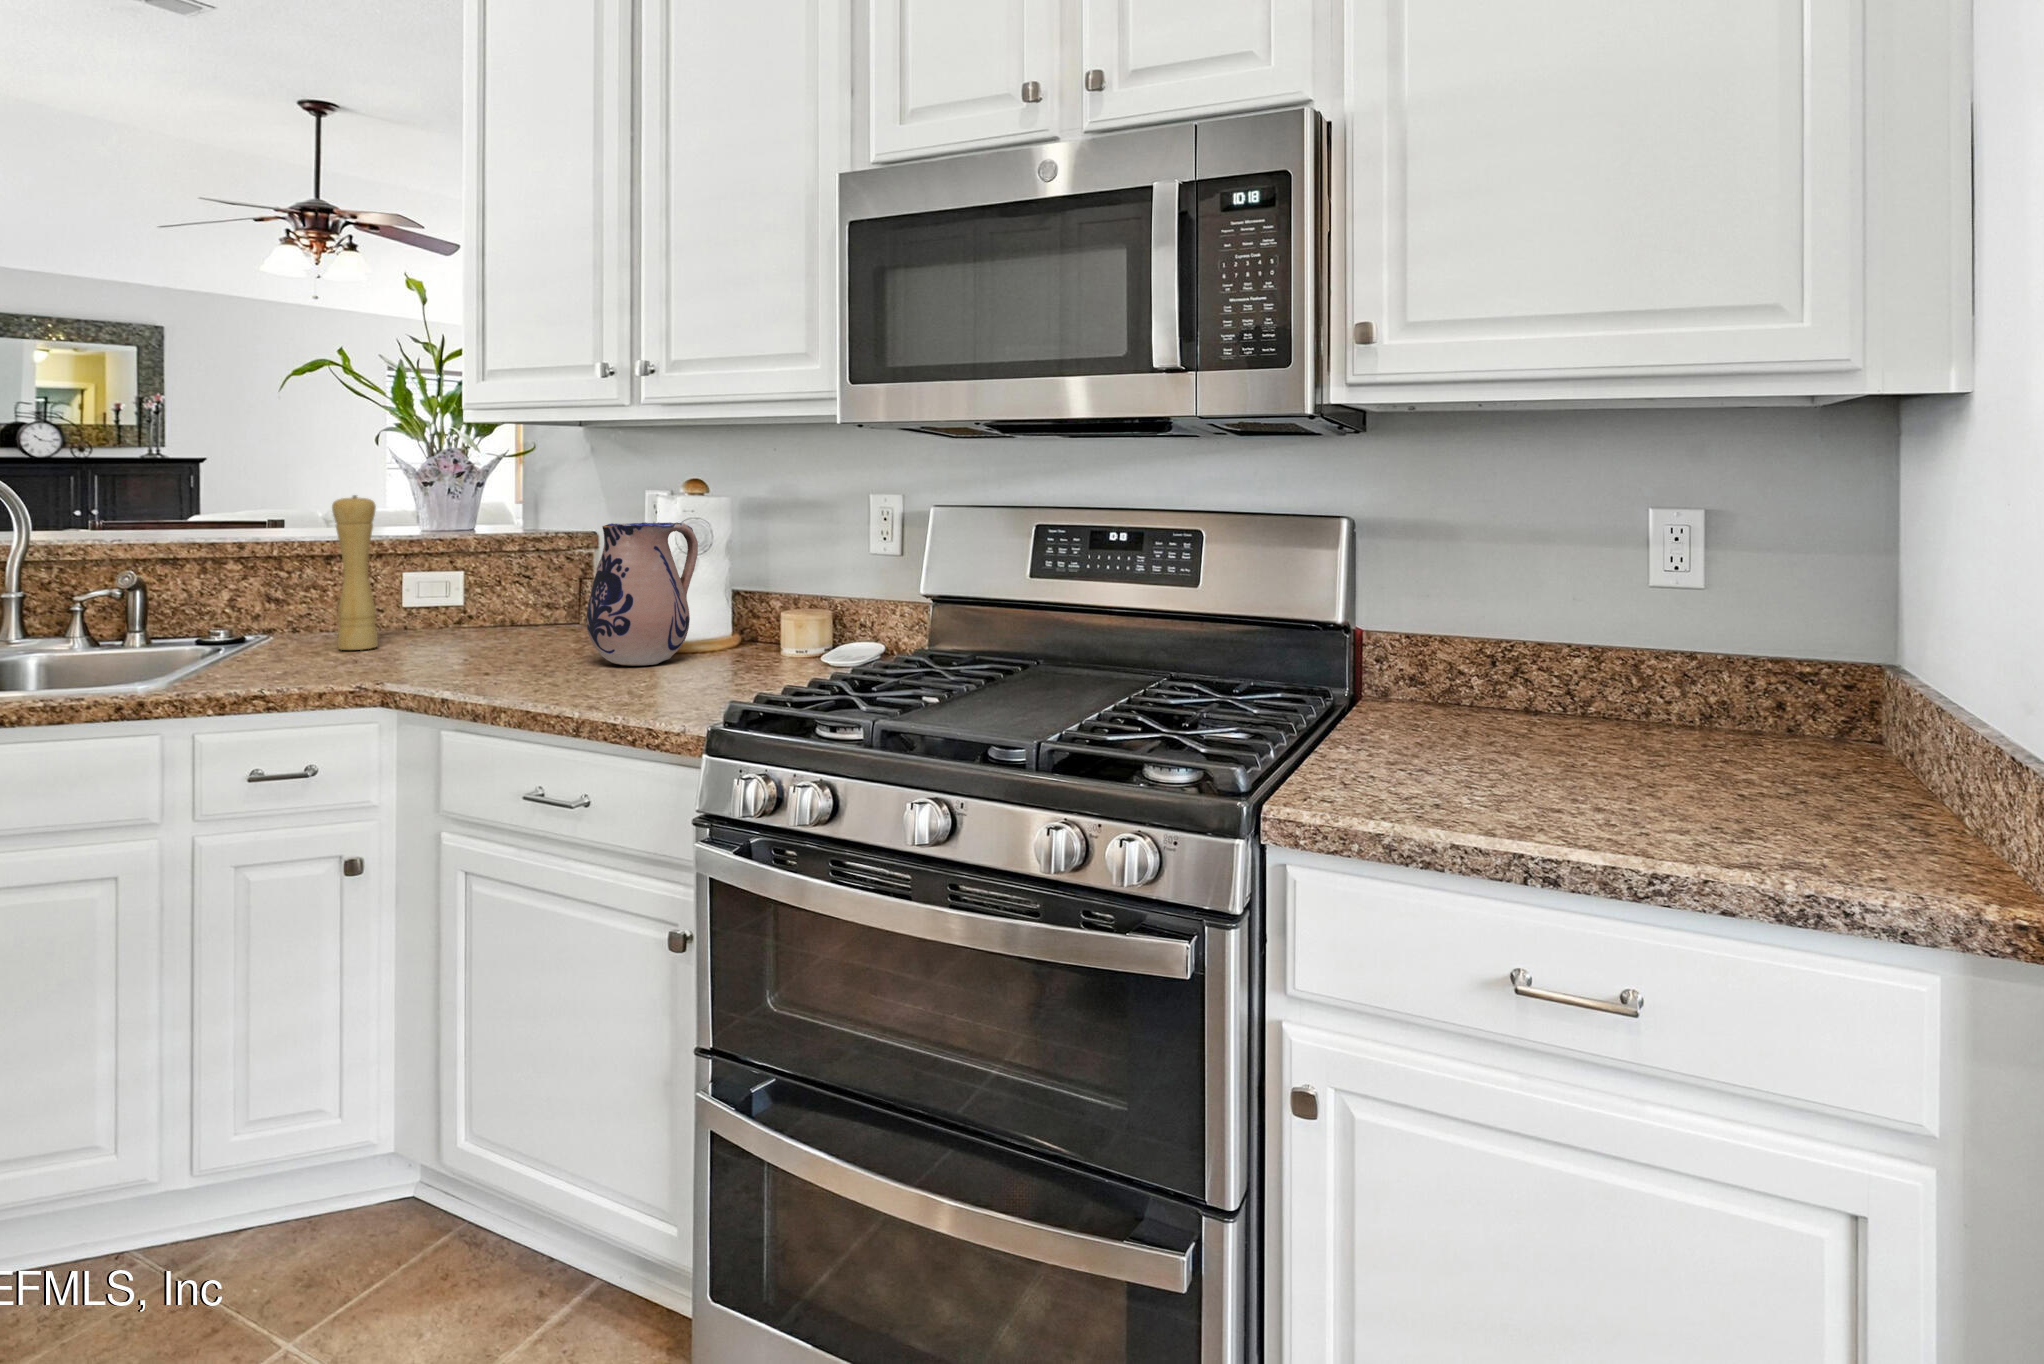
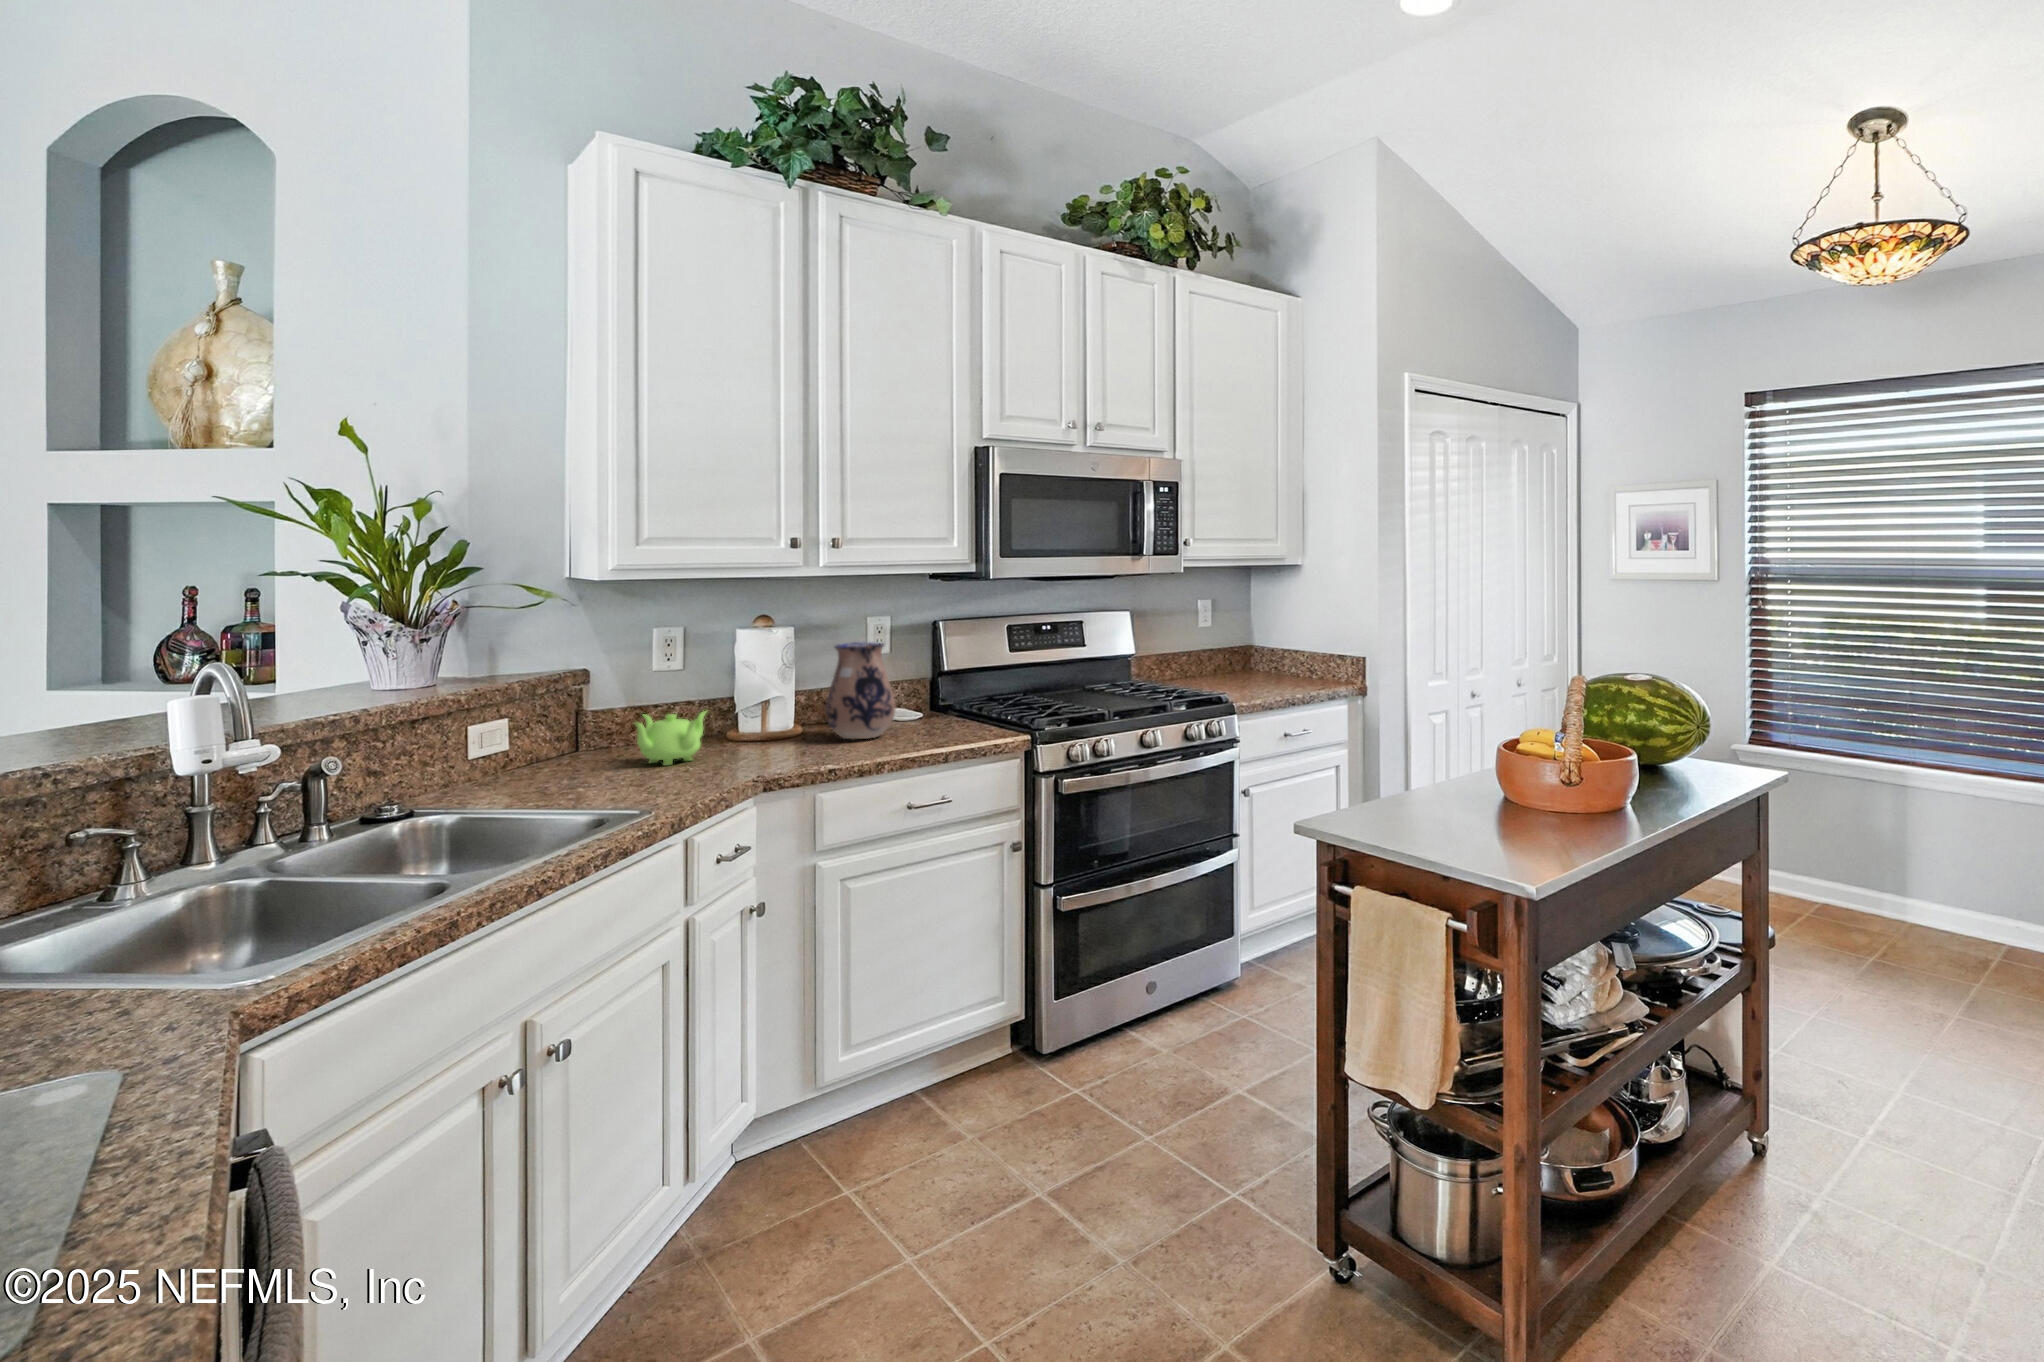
pepper mill: present [332,495,378,650] -> none [577,646,618,786]
teapot: none [438,587,529,648] -> present [635,711,707,765]

